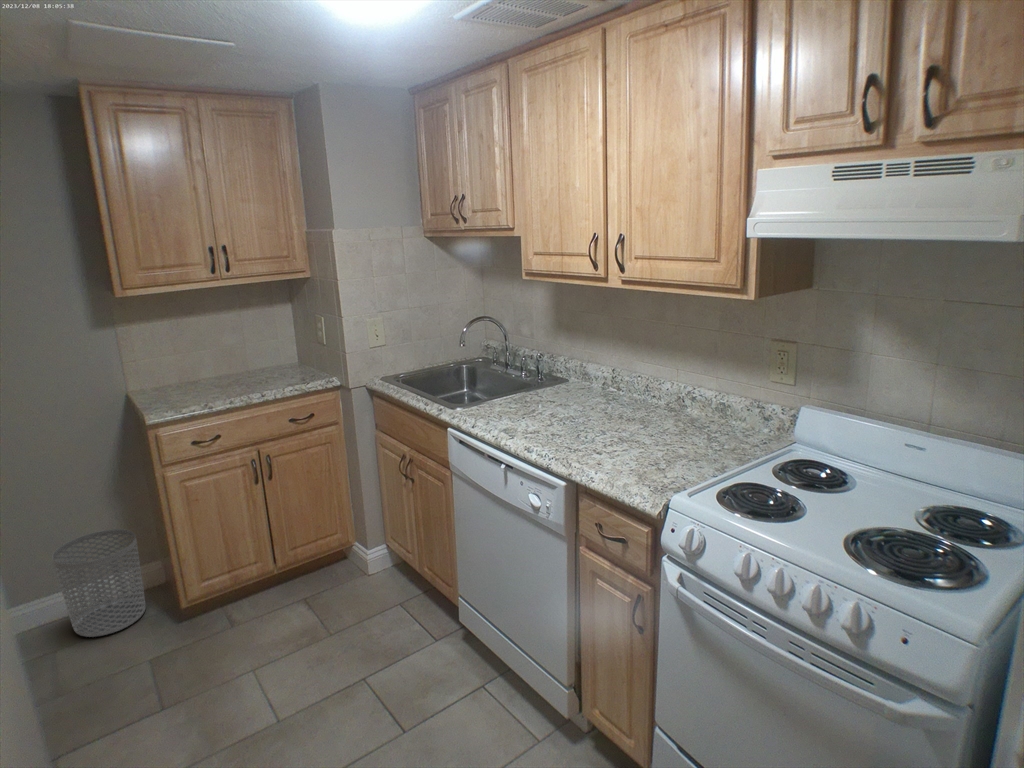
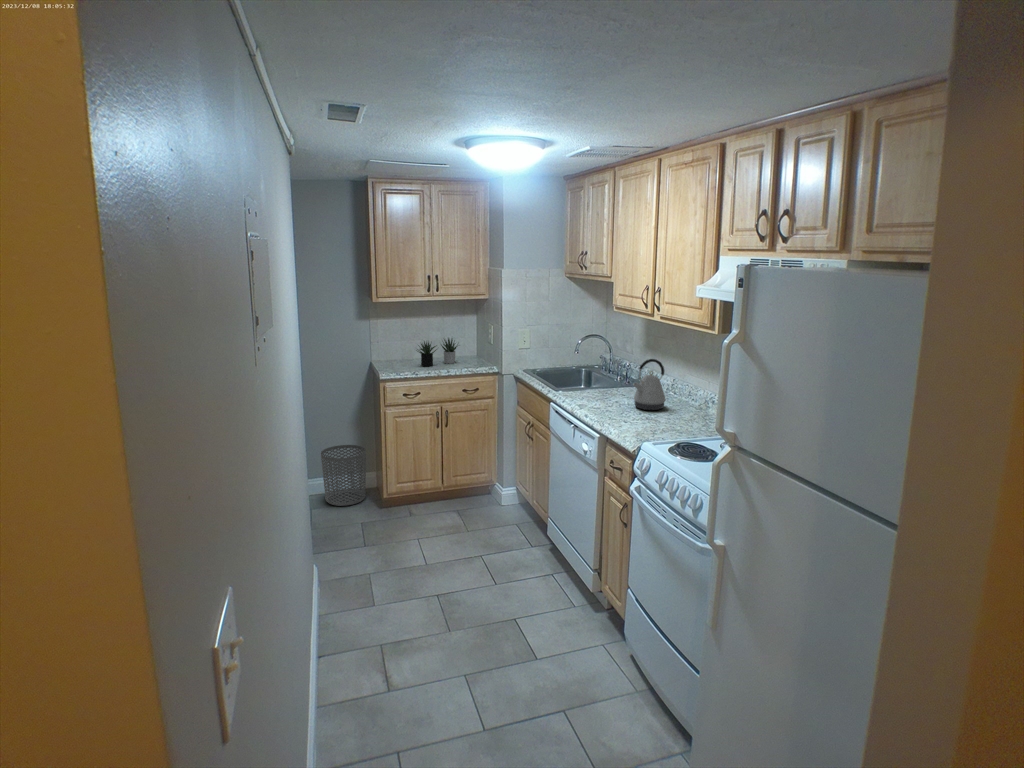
succulent plant: none [200,339,275,390] -> present [417,338,458,366]
kettle: none [585,347,632,425] -> present [633,359,666,410]

